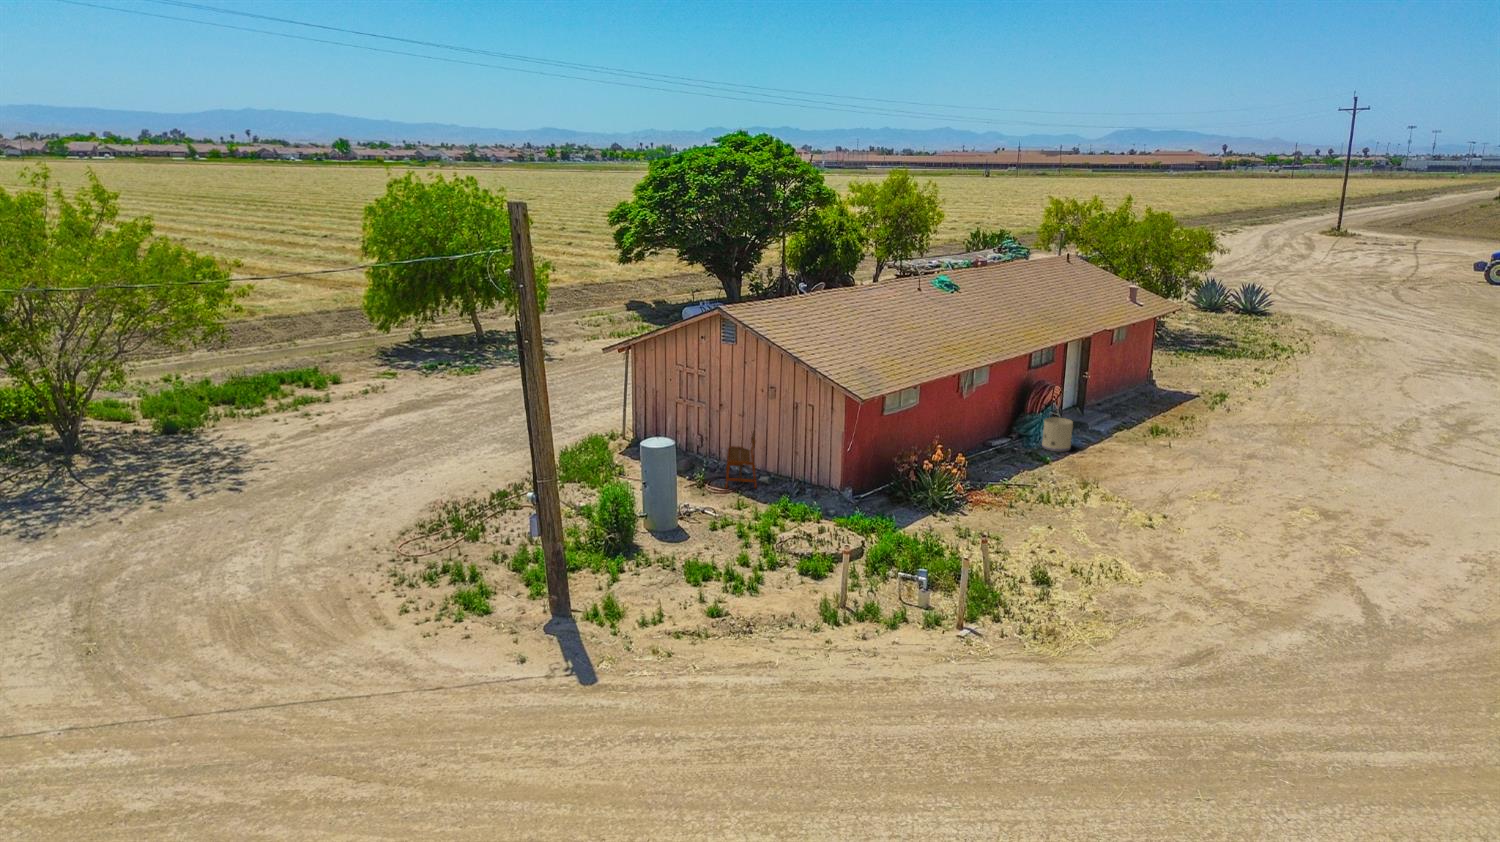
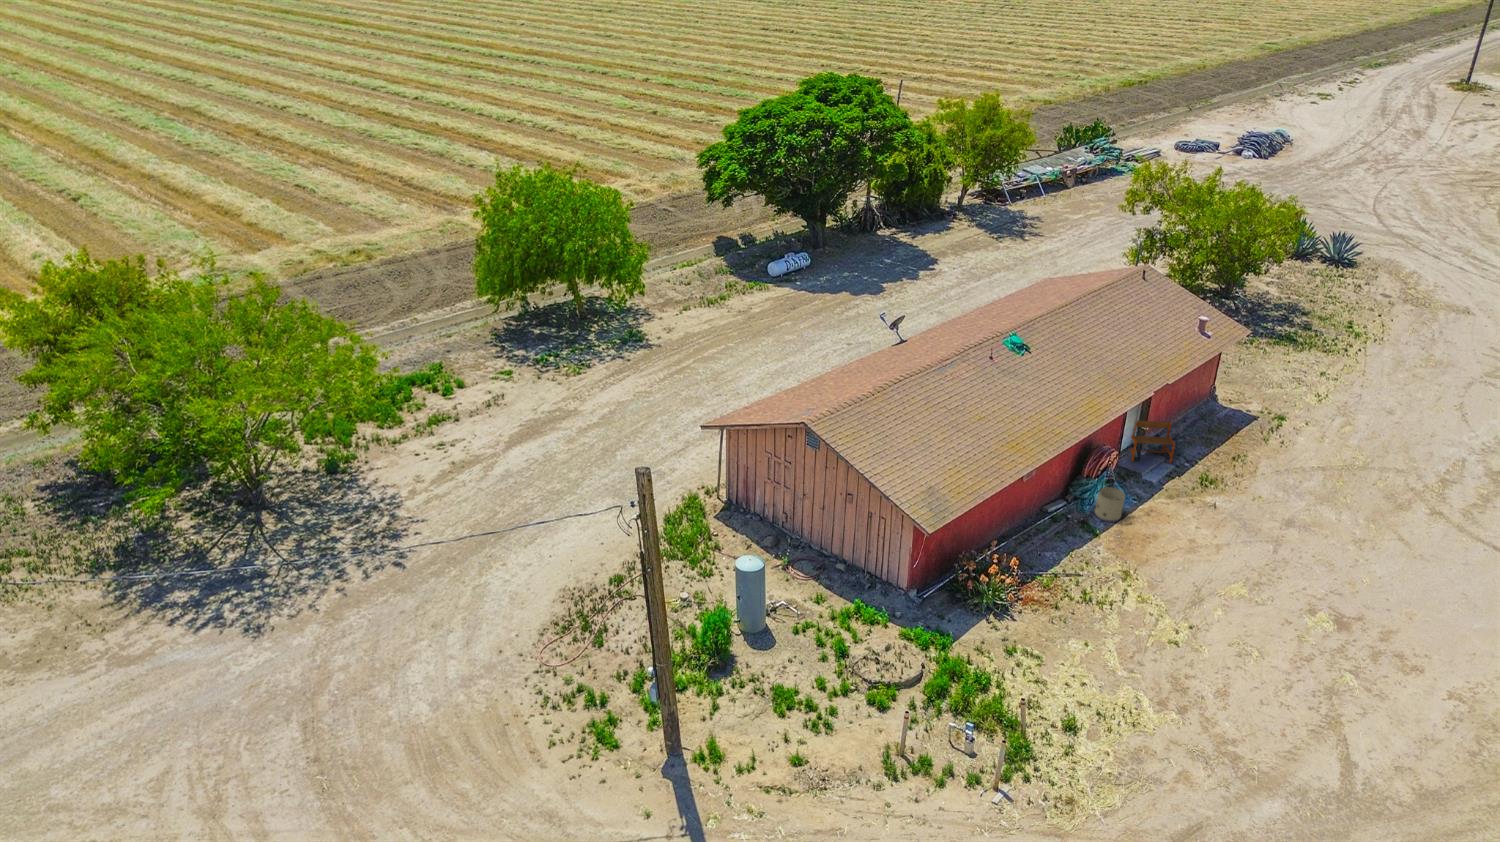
bench: present [725,431,757,489] -> present [1130,420,1175,463]

